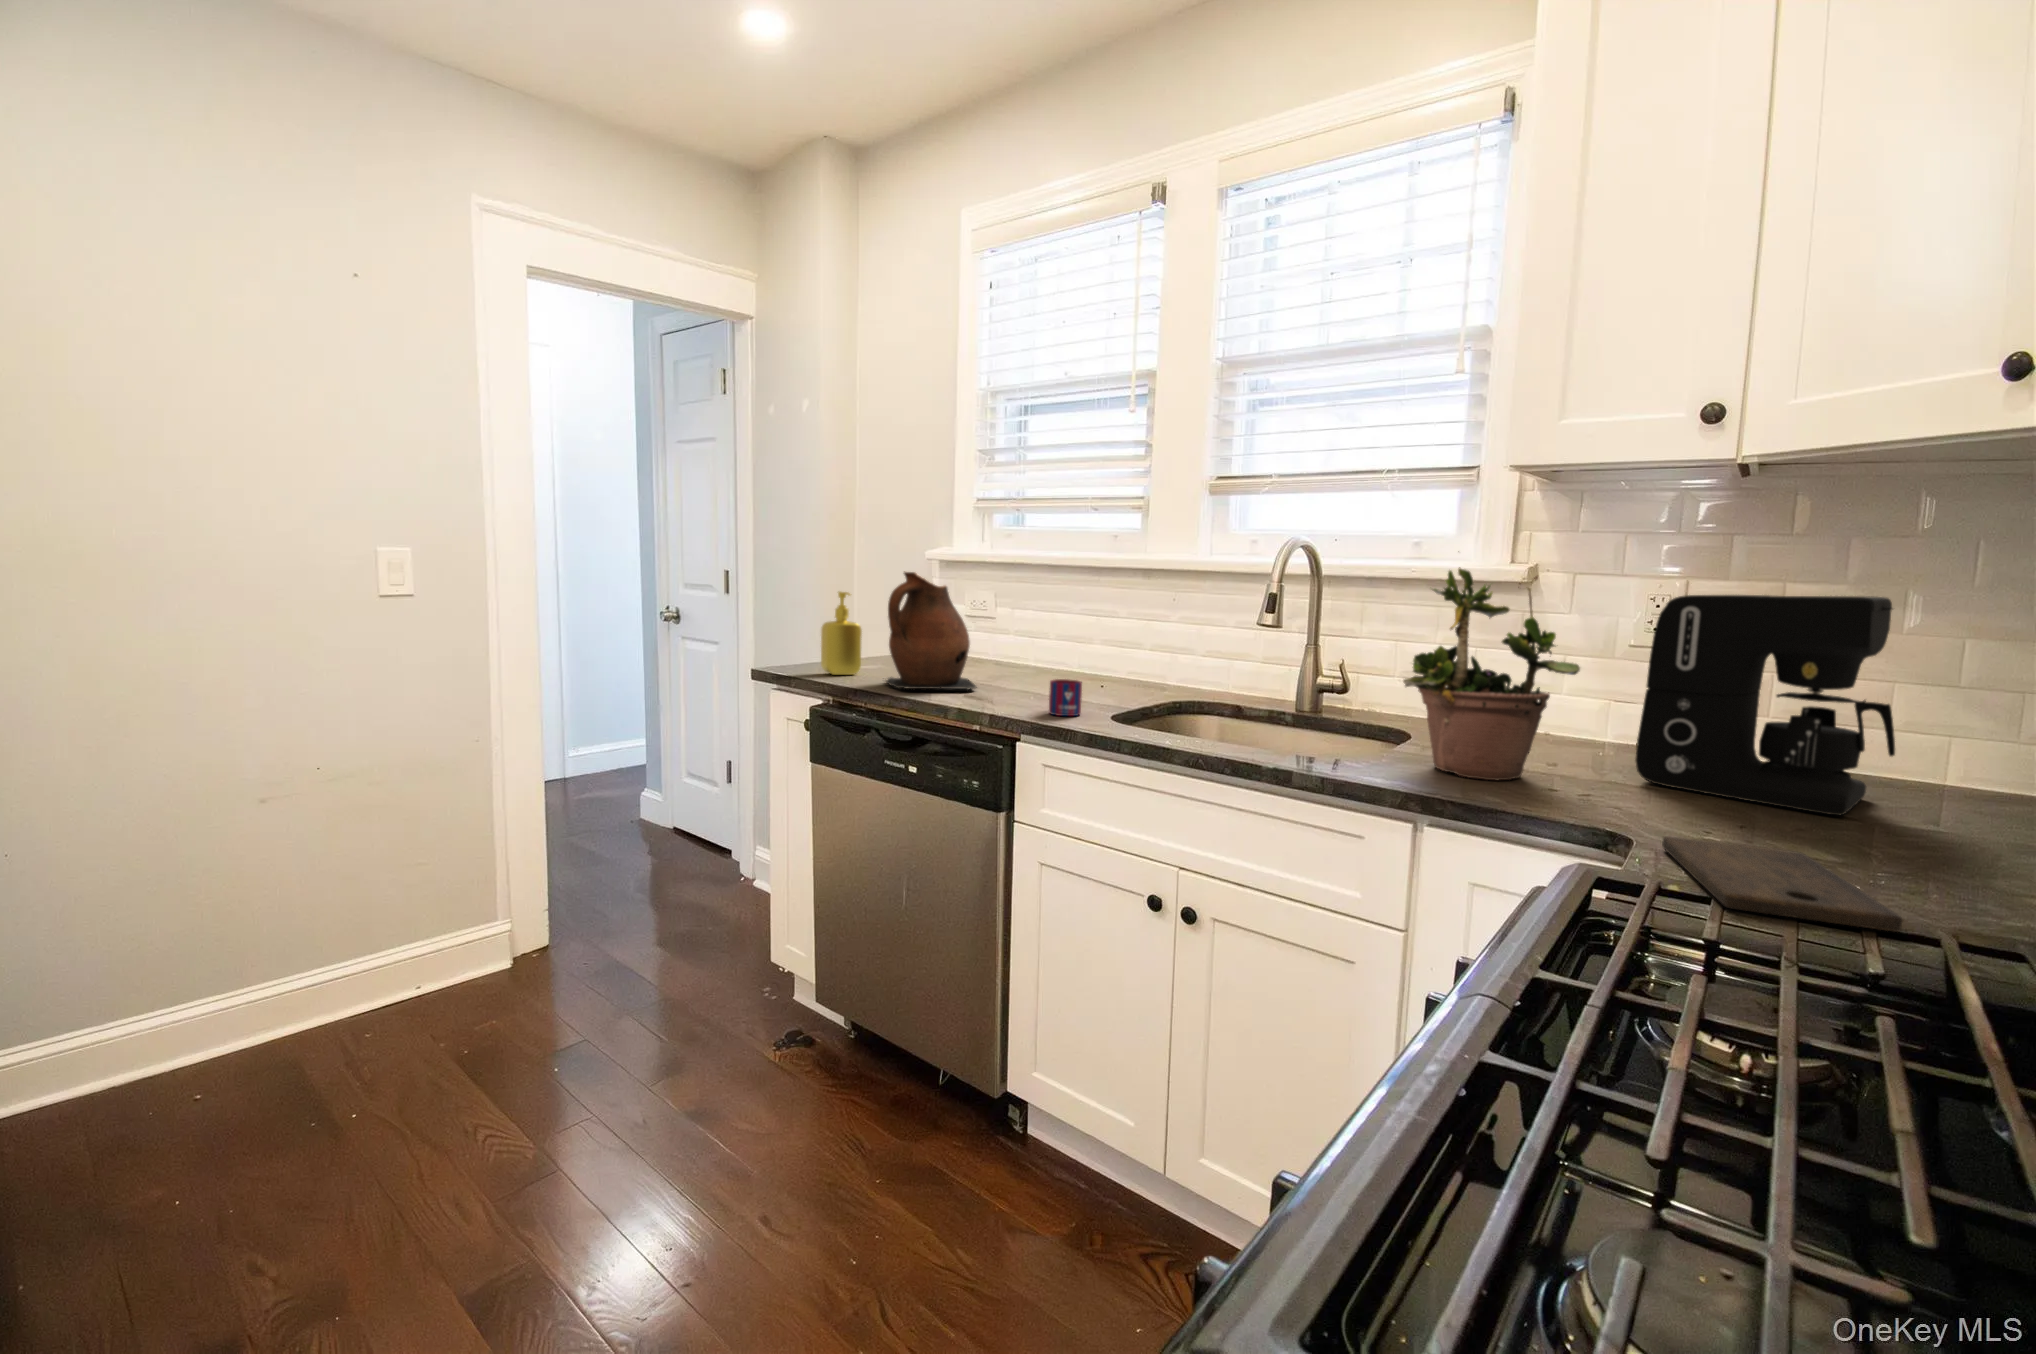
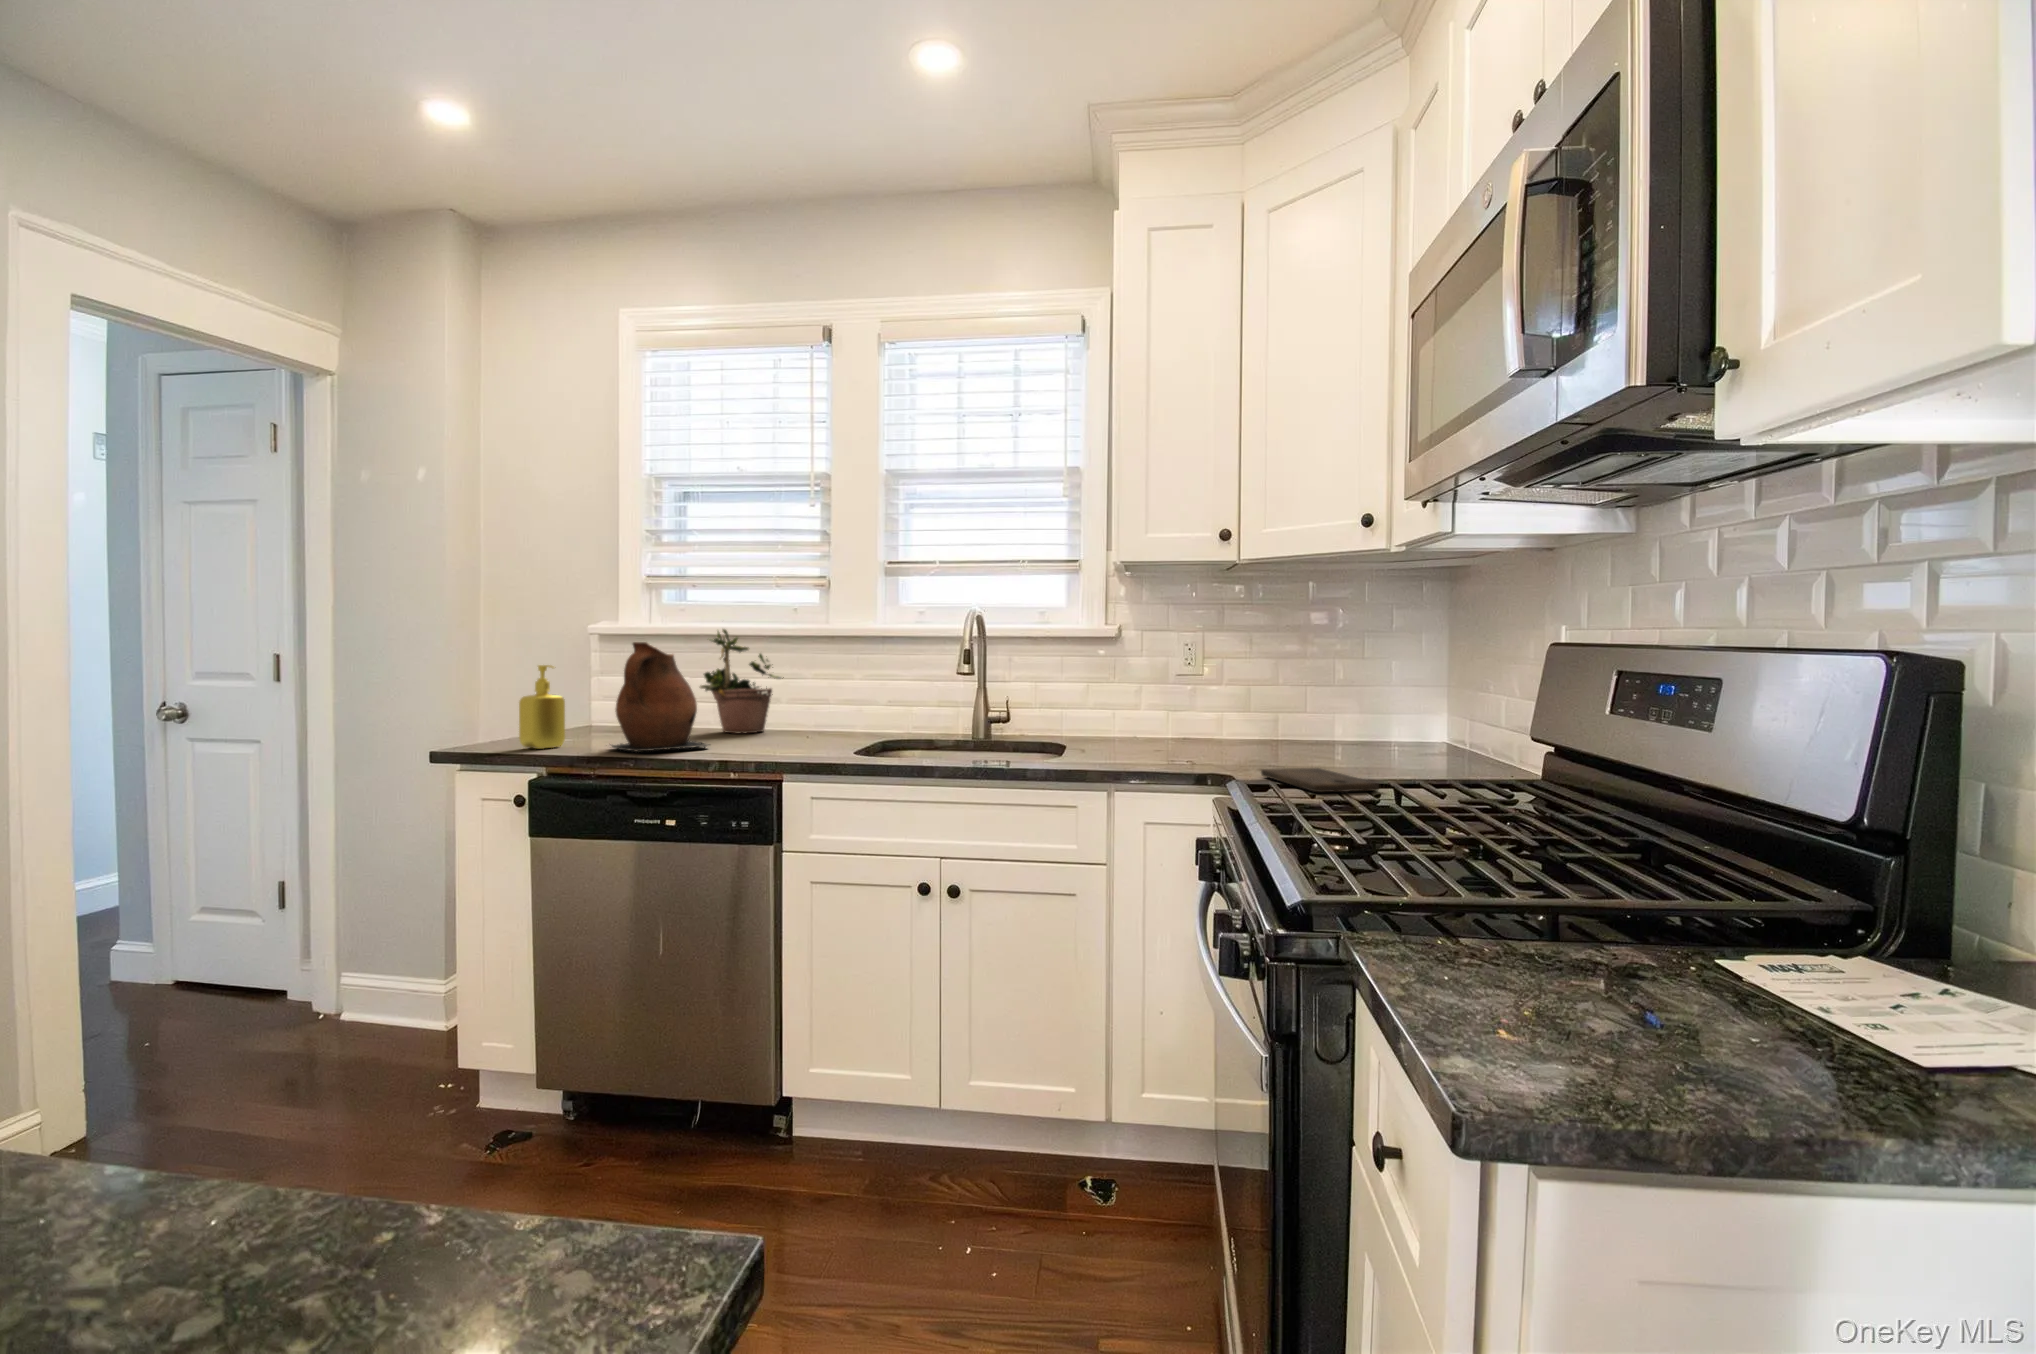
potted plant: present [1403,567,1580,781] -> present [700,629,784,733]
coffee maker: present [1635,595,1895,815] -> none [1207,636,1320,755]
mug: present [1049,679,1082,716] -> none [804,726,834,756]

